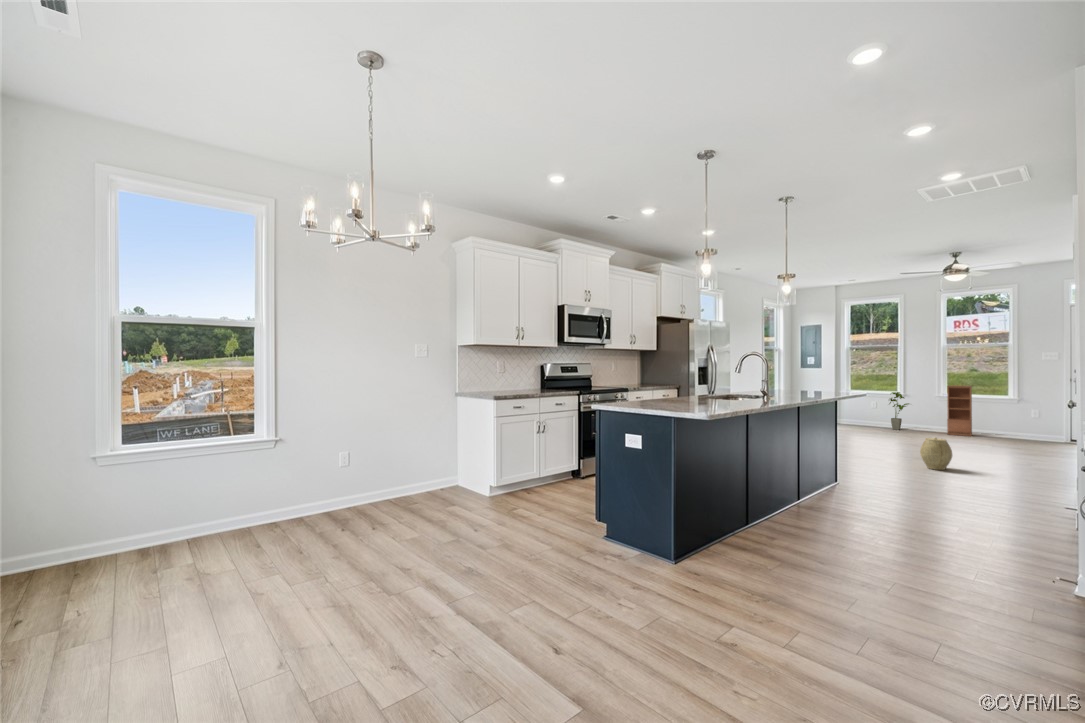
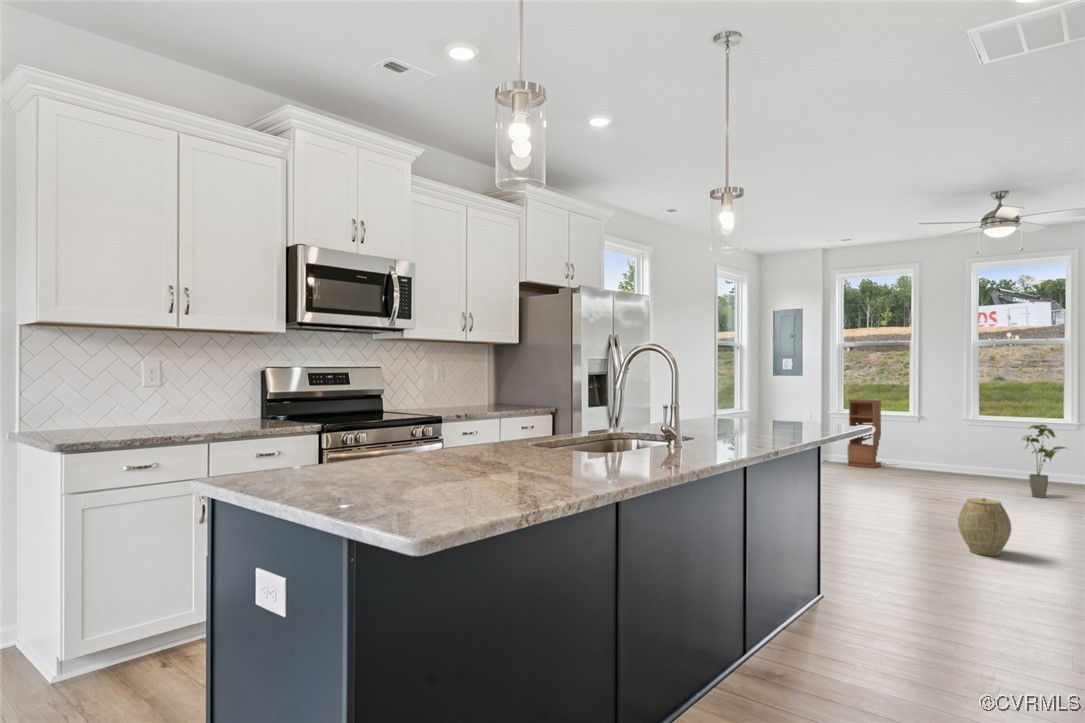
bookcase: present [947,385,972,436] -> present [847,400,881,468]
house plant: present [889,392,909,430] -> present [1022,425,1065,498]

